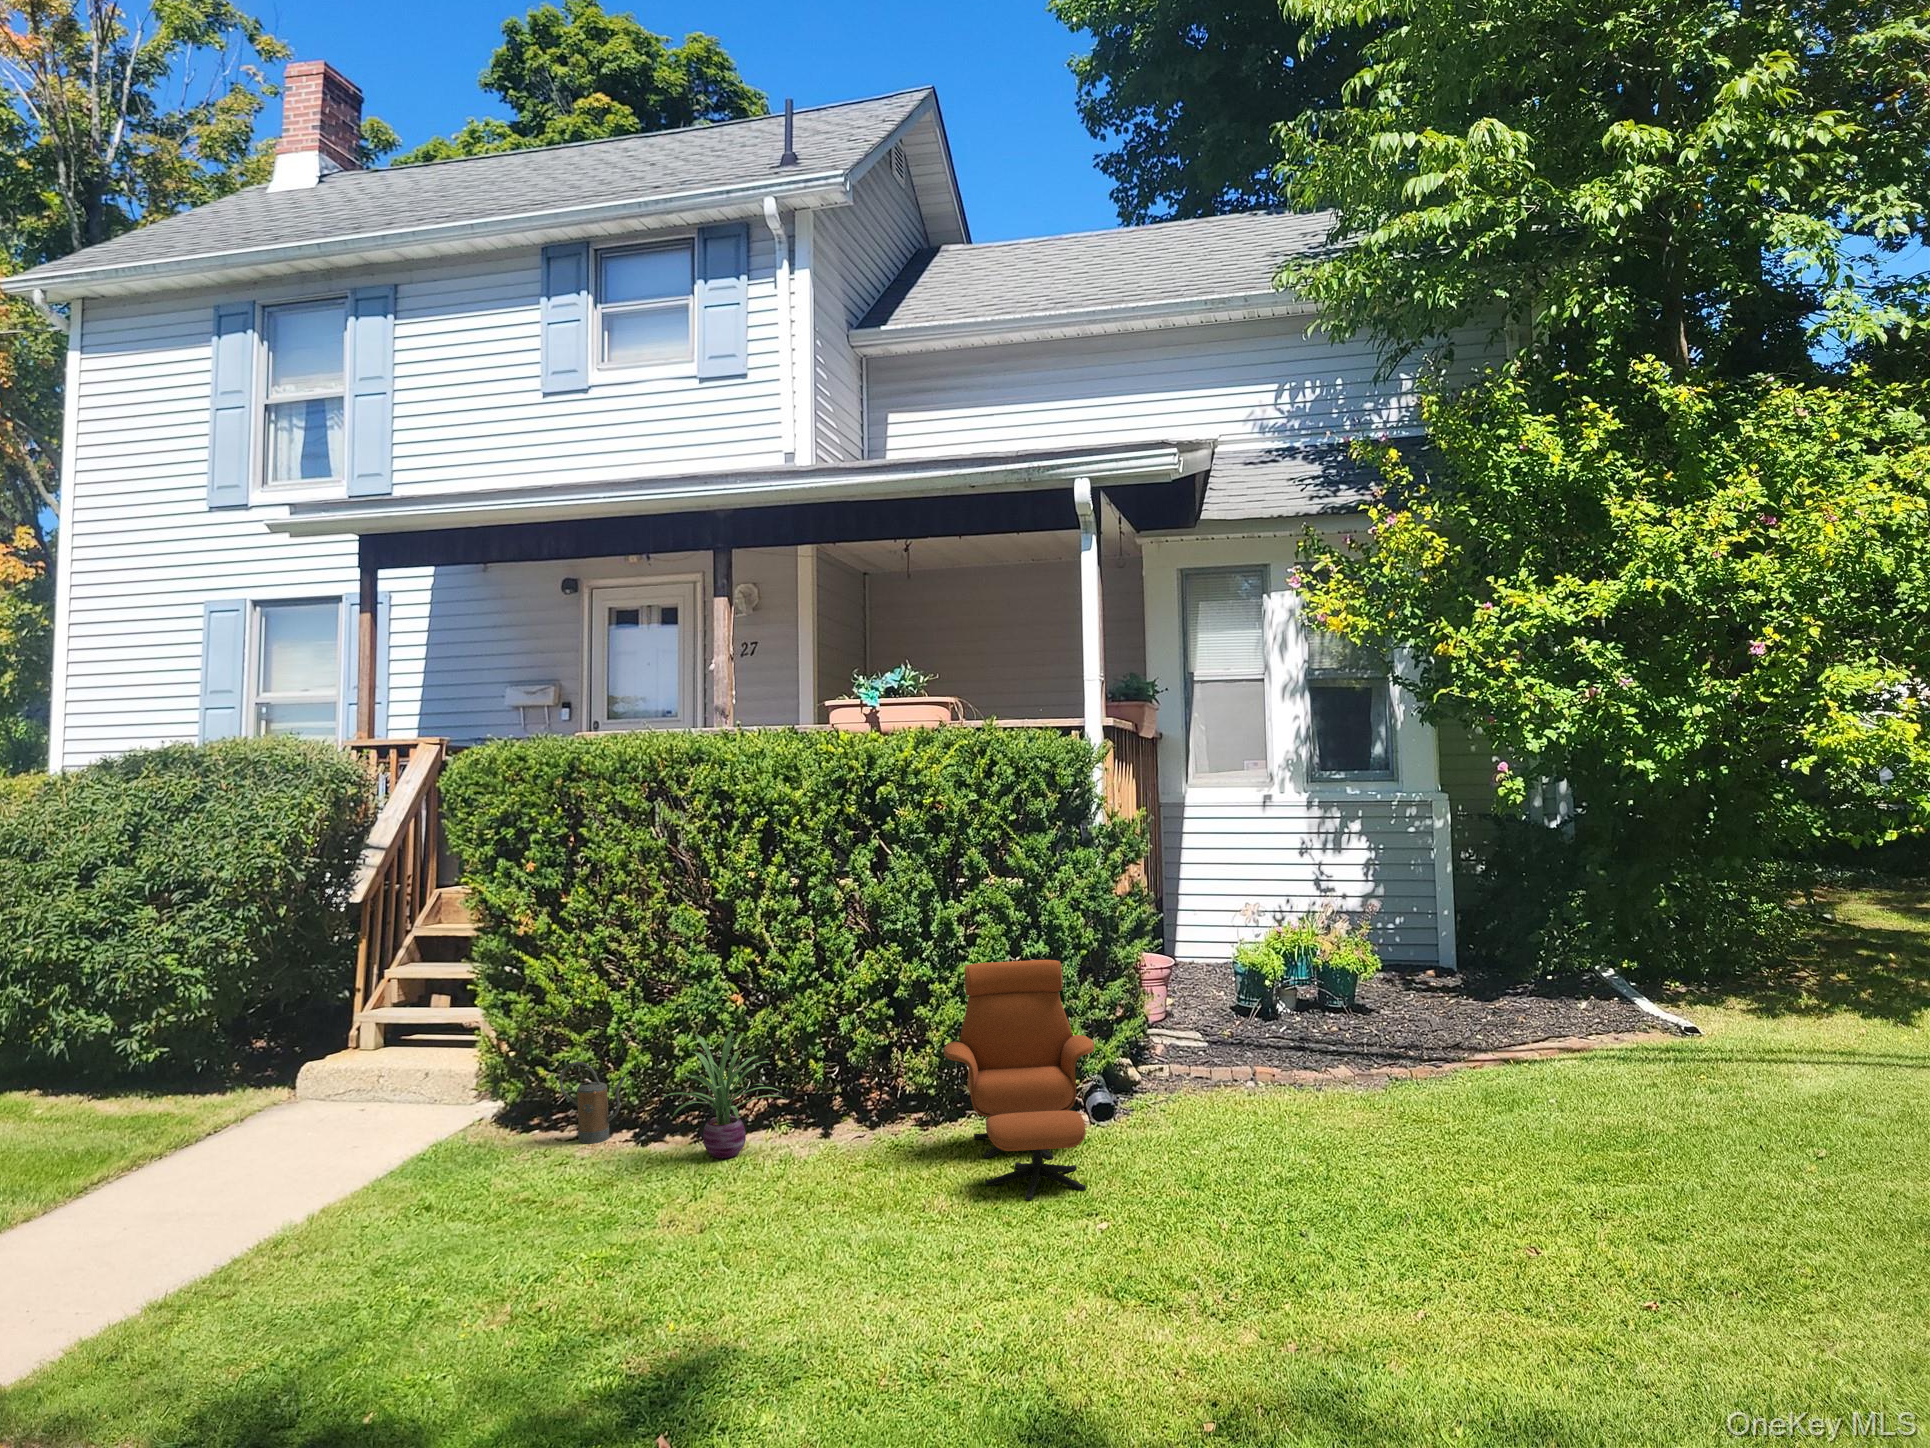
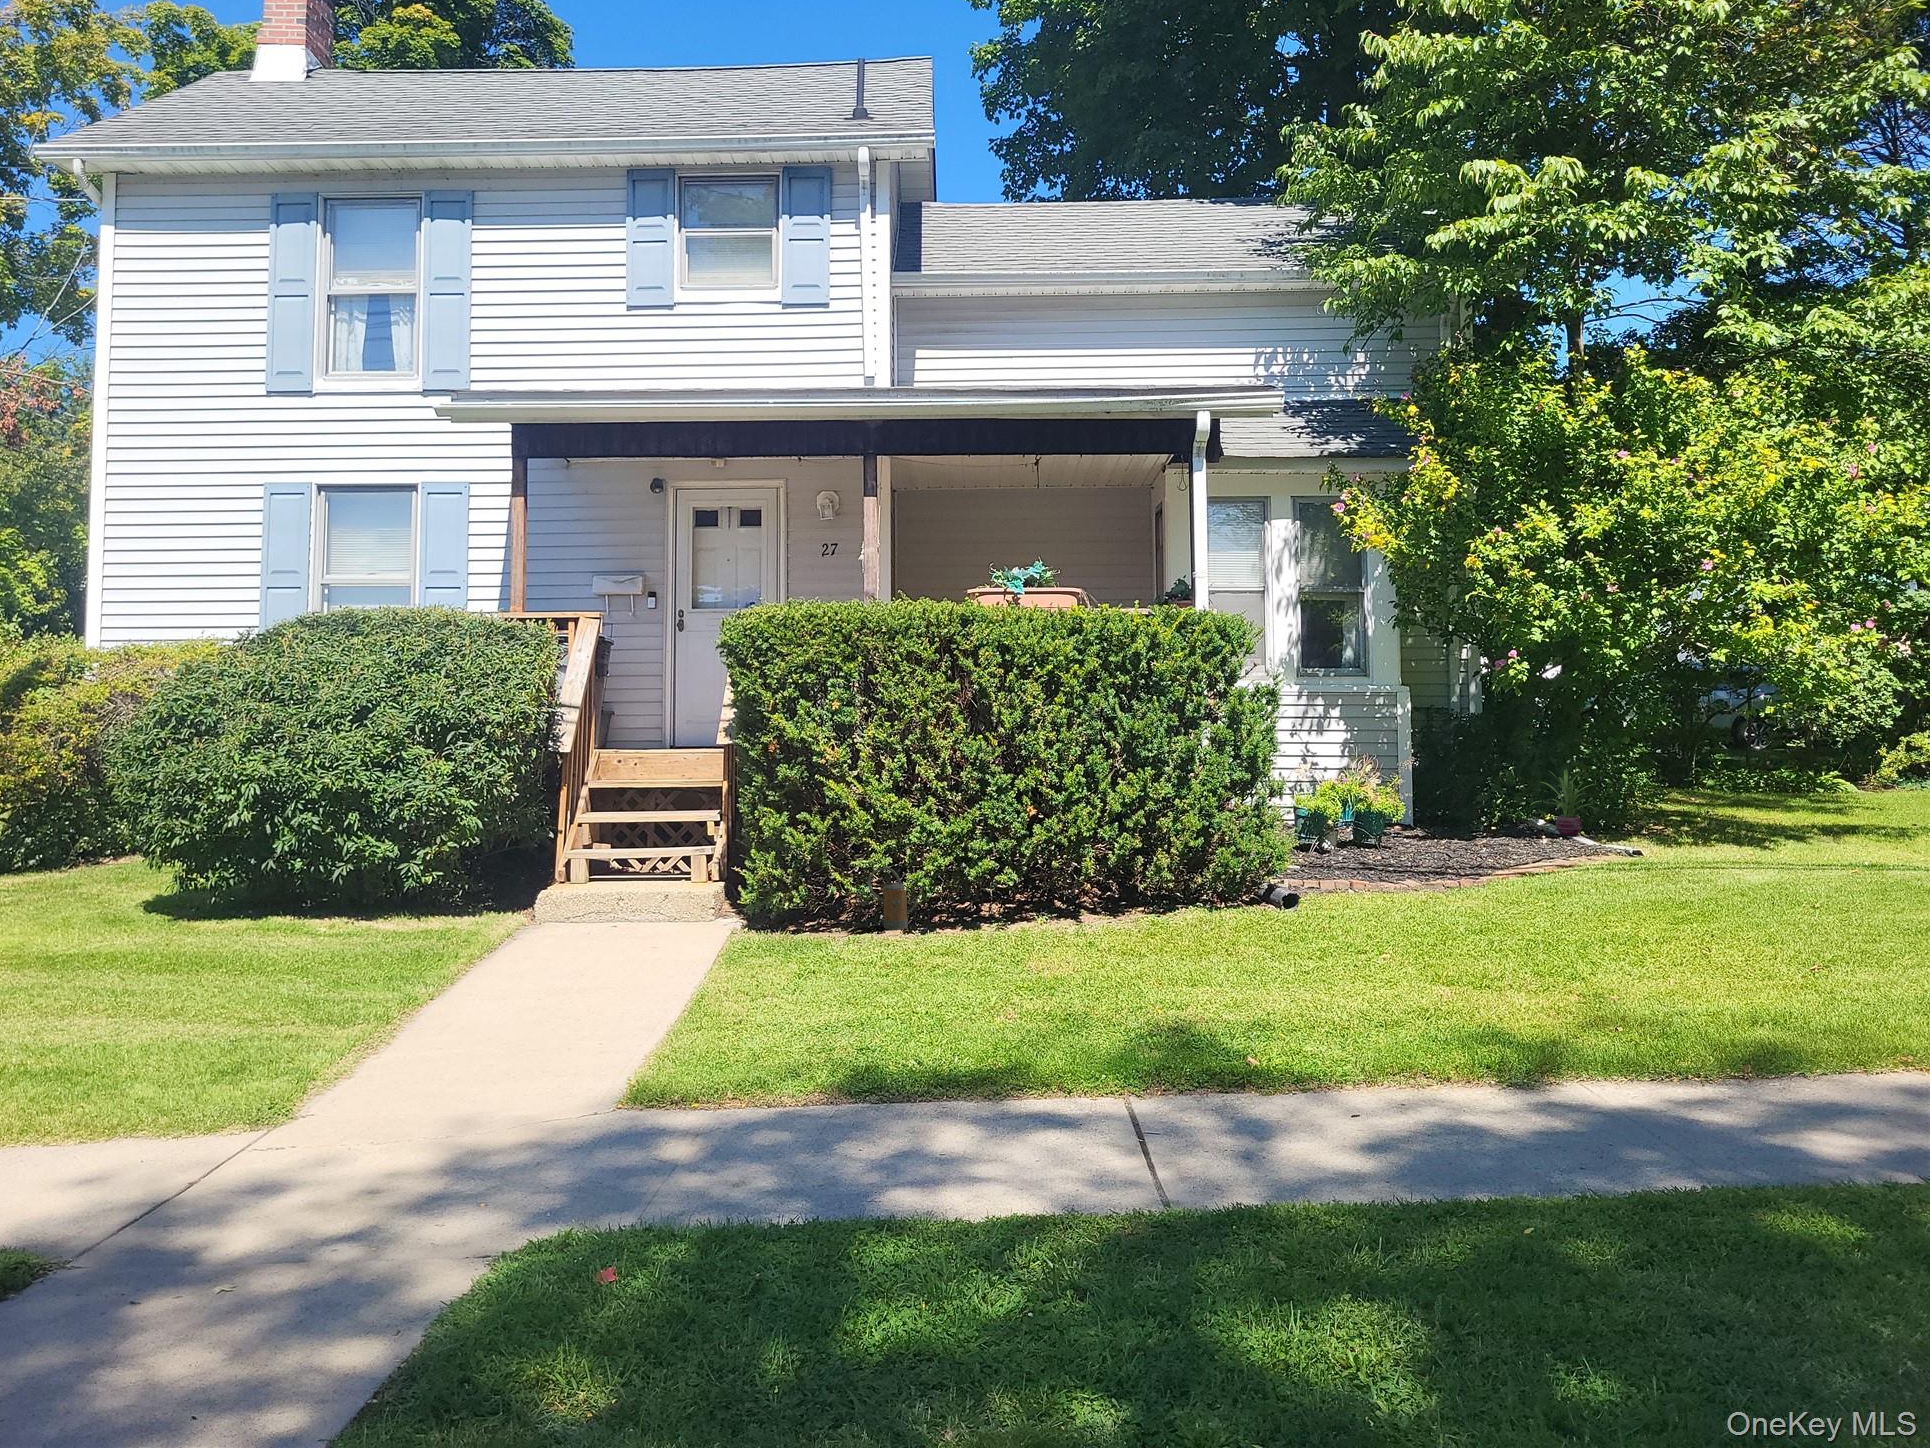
lounge chair: present [943,960,1095,1200] -> none [1182,784,1321,944]
decorative plant: present [662,1031,784,1158] -> present [1531,770,1597,836]

